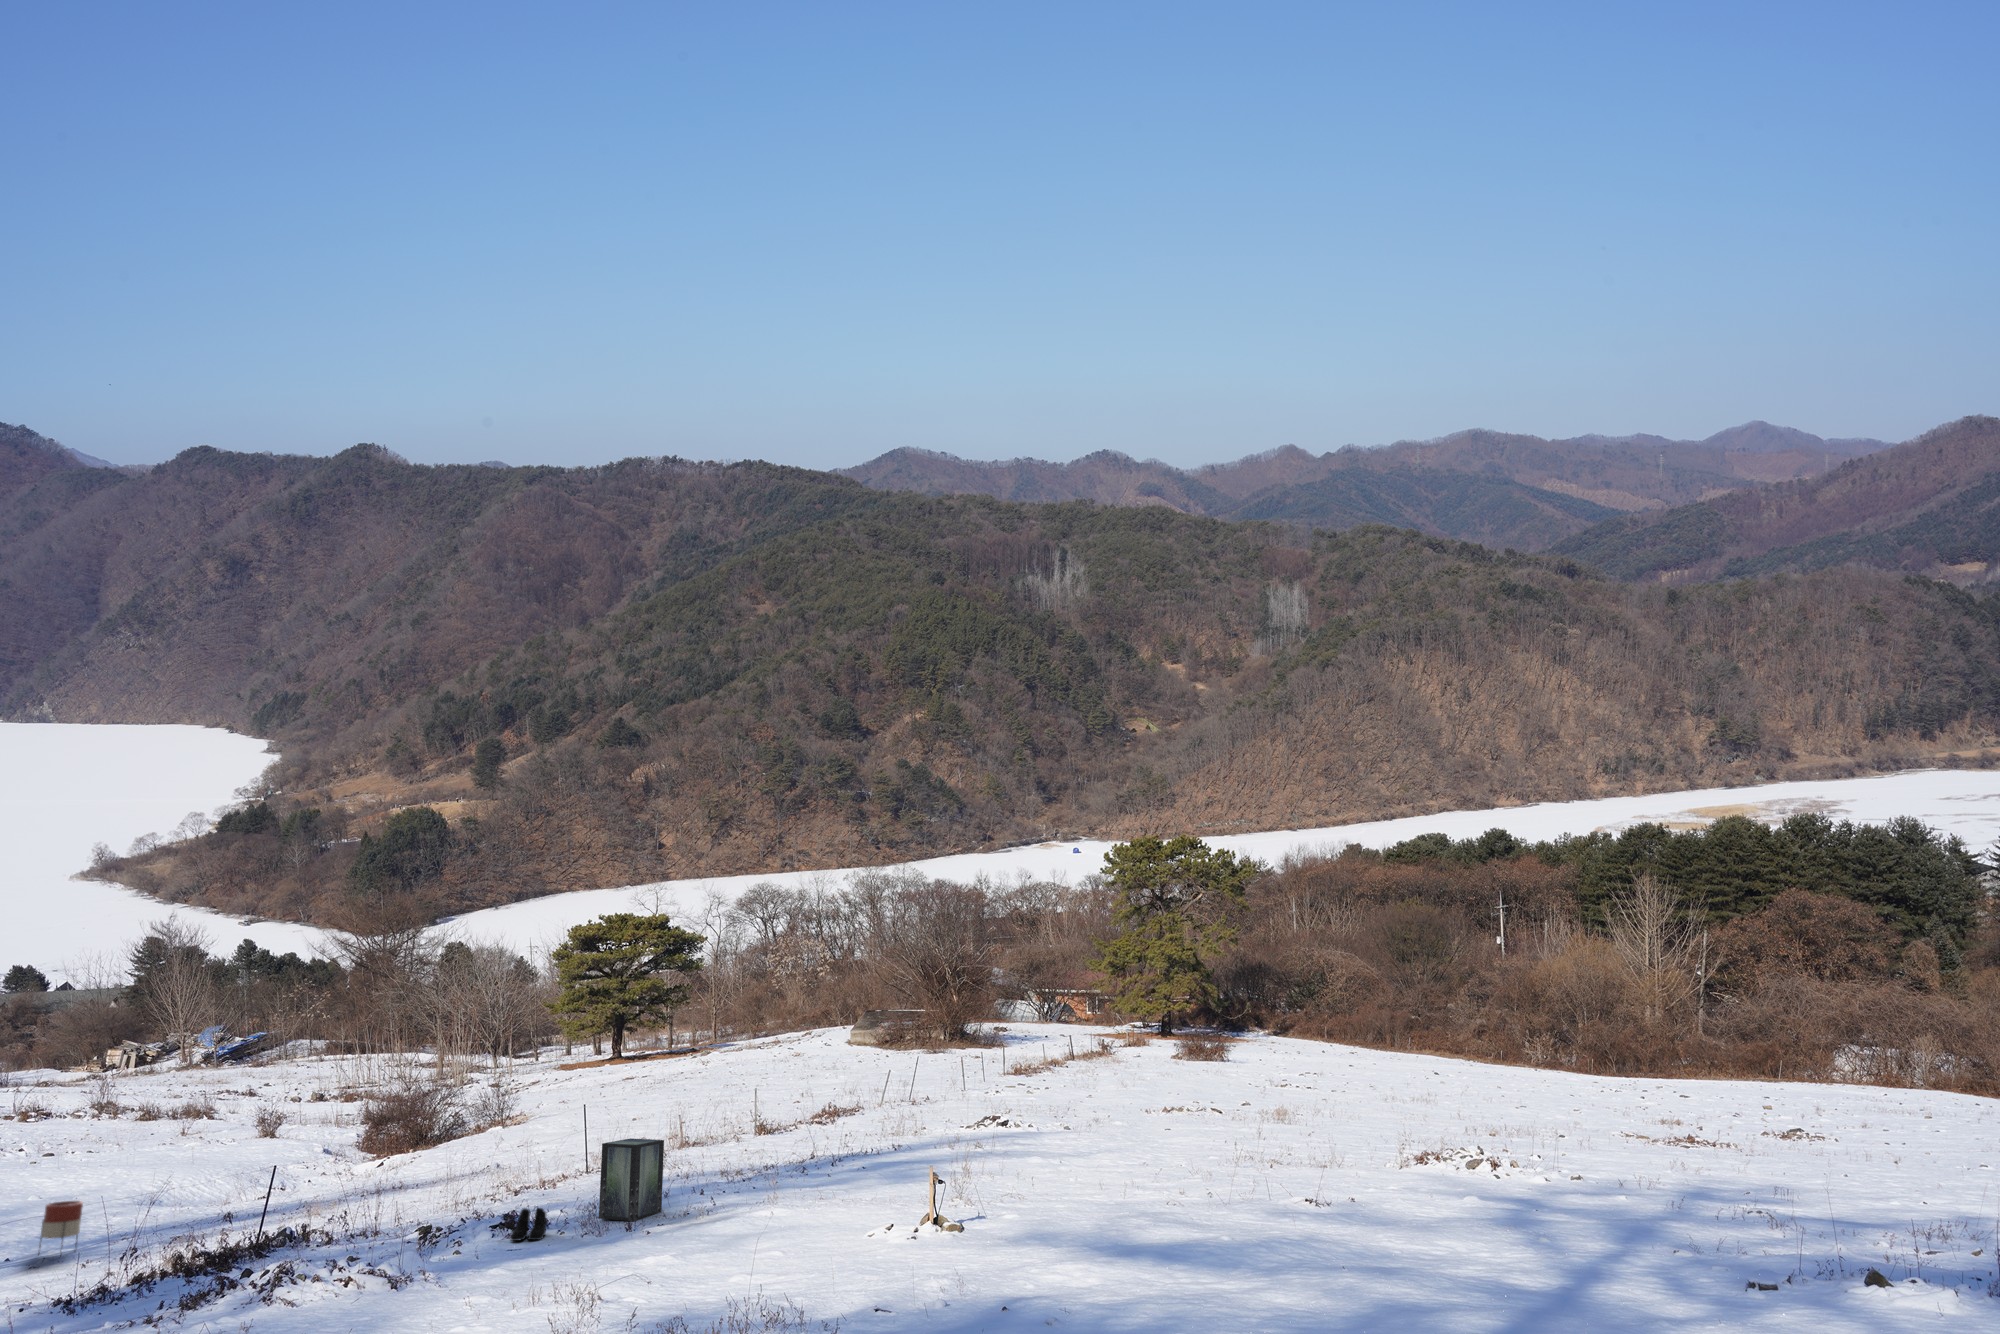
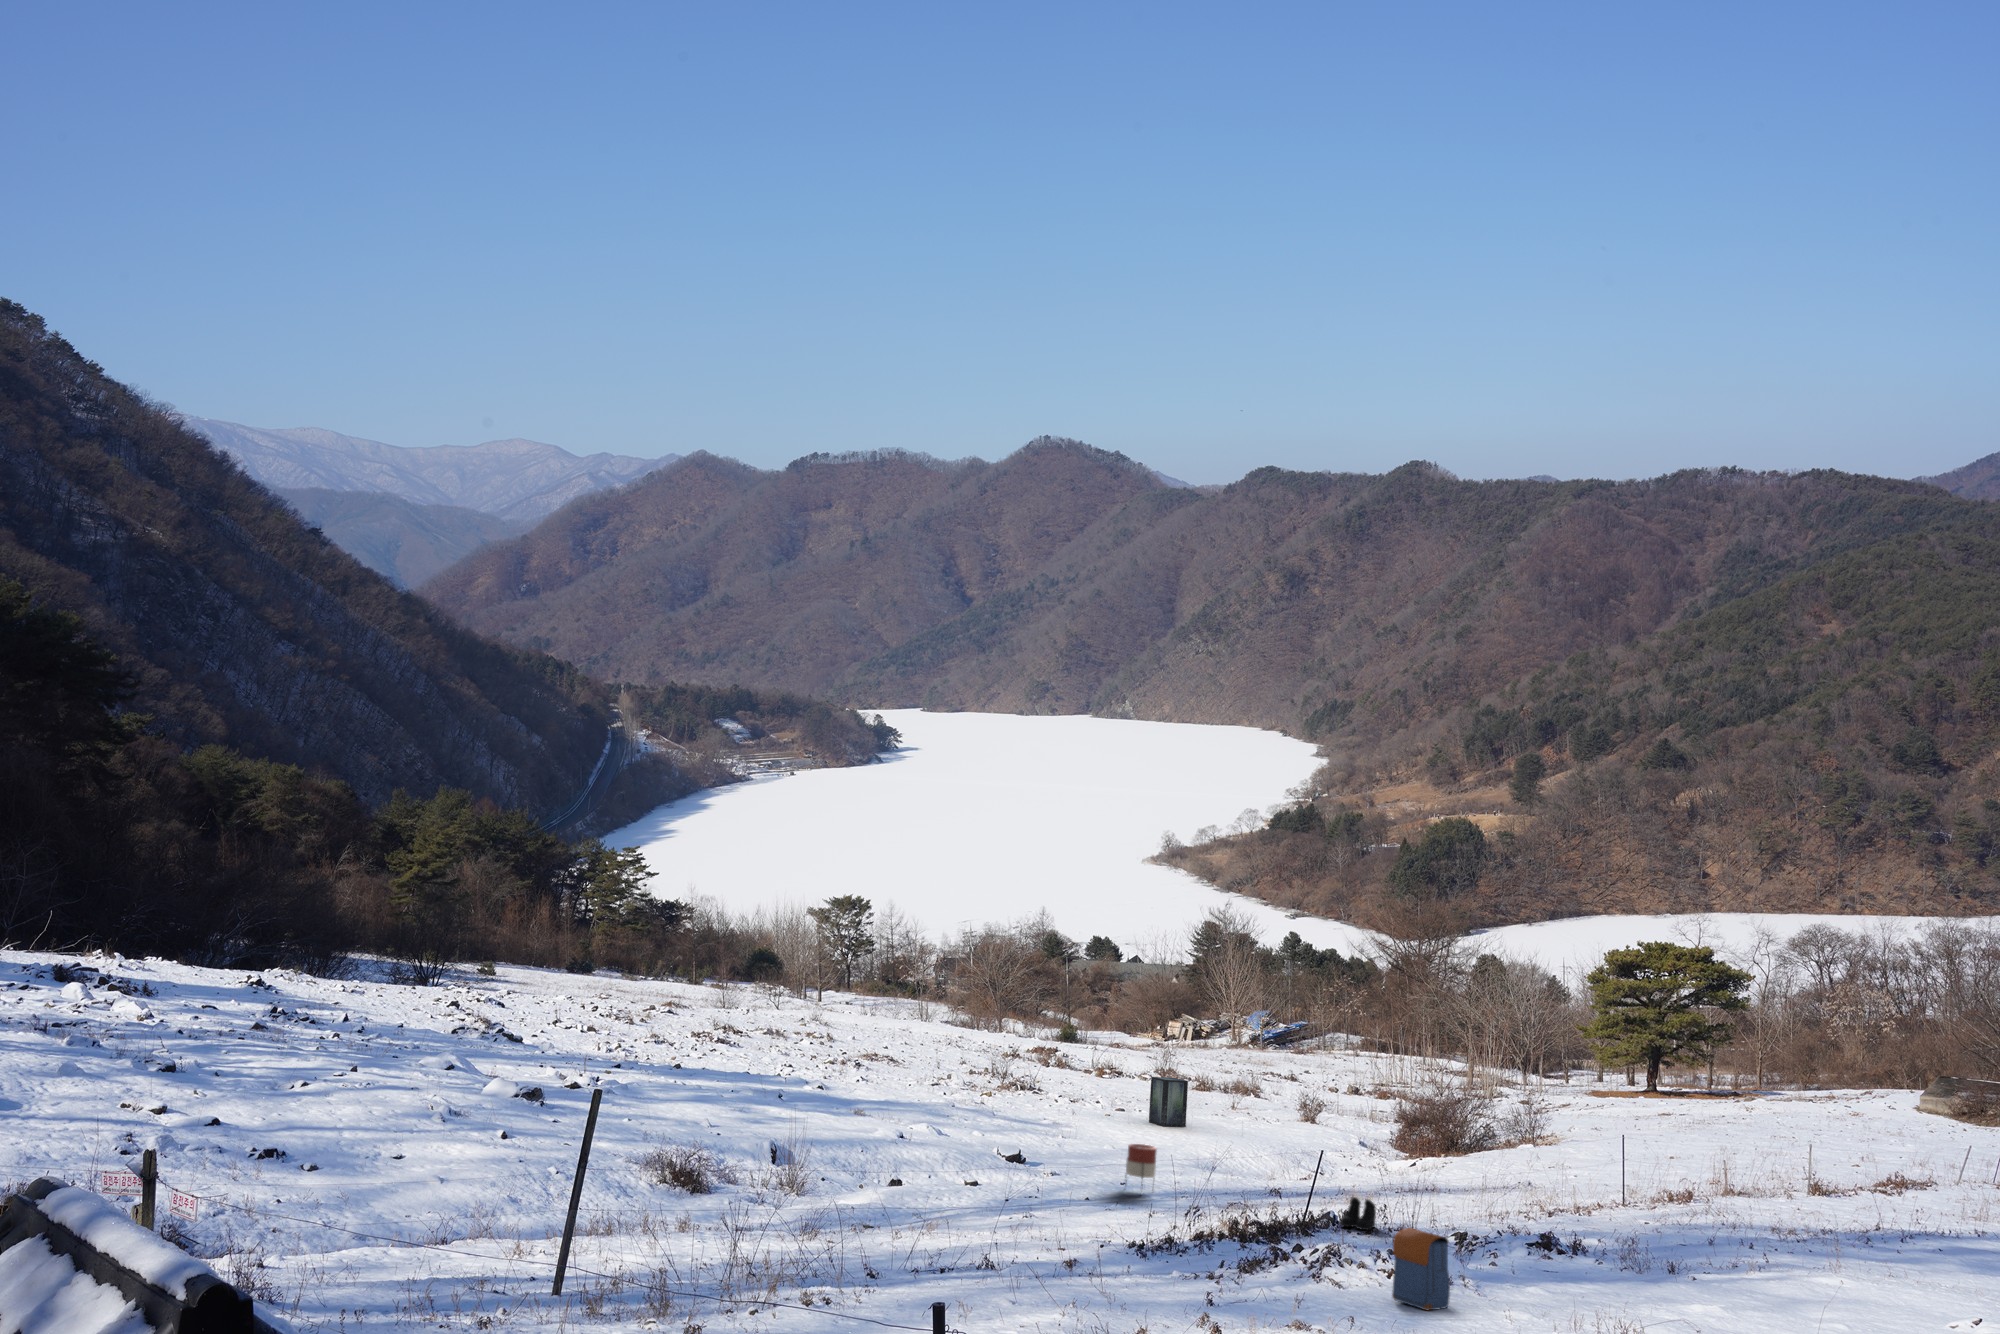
storage box: present [599,1138,664,1221] -> present [1149,1077,1188,1127]
boots: present [511,1208,547,1241] -> present [1340,1197,1376,1231]
backpack: none [346,1228,404,1298] -> present [1392,1228,1450,1310]

